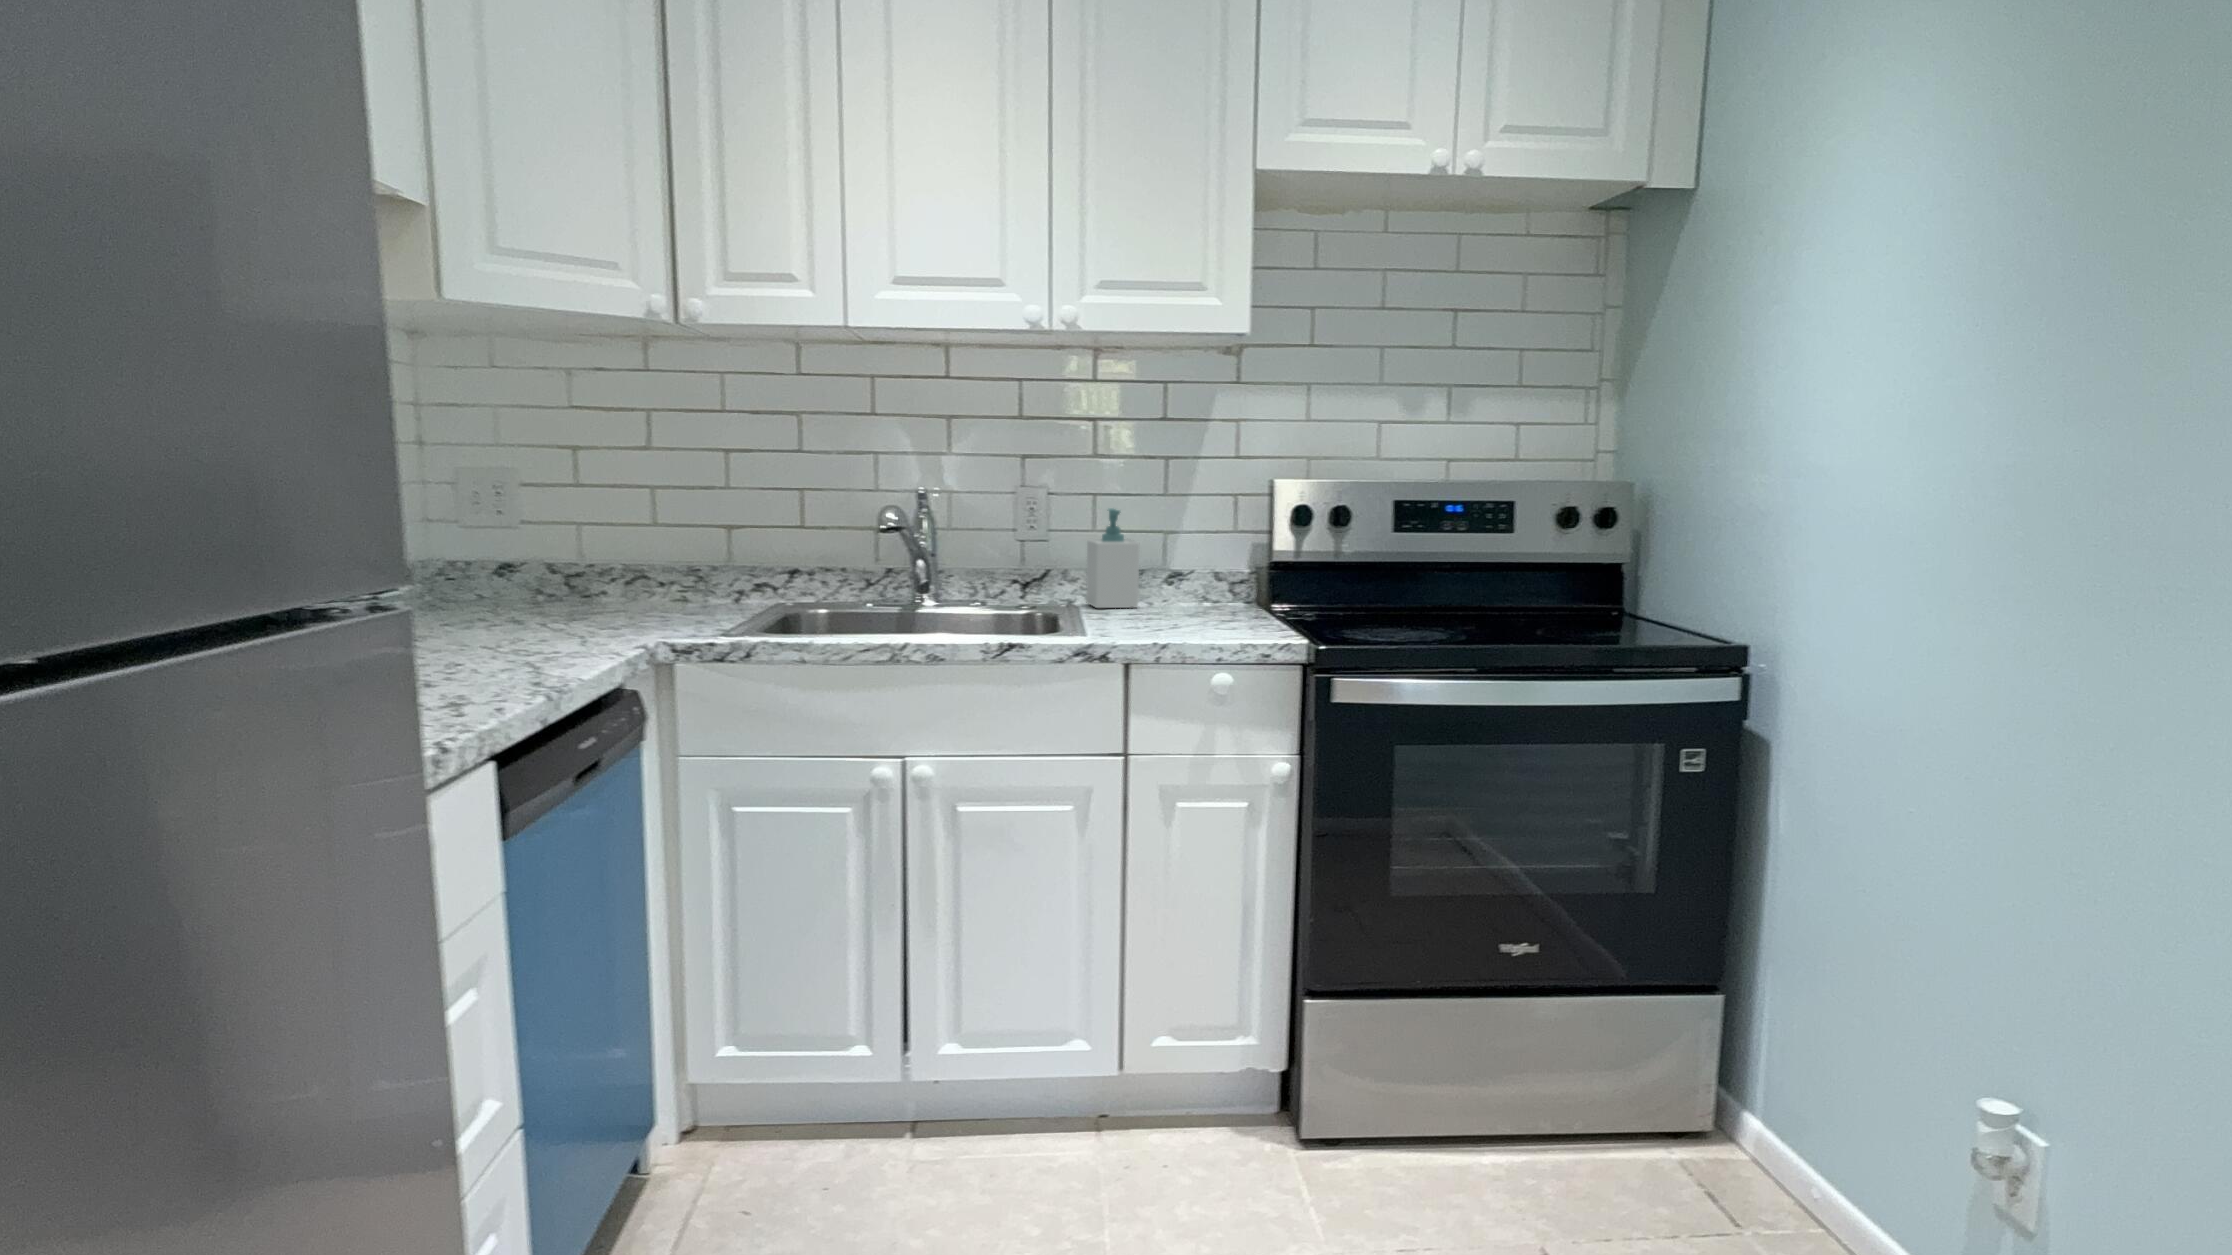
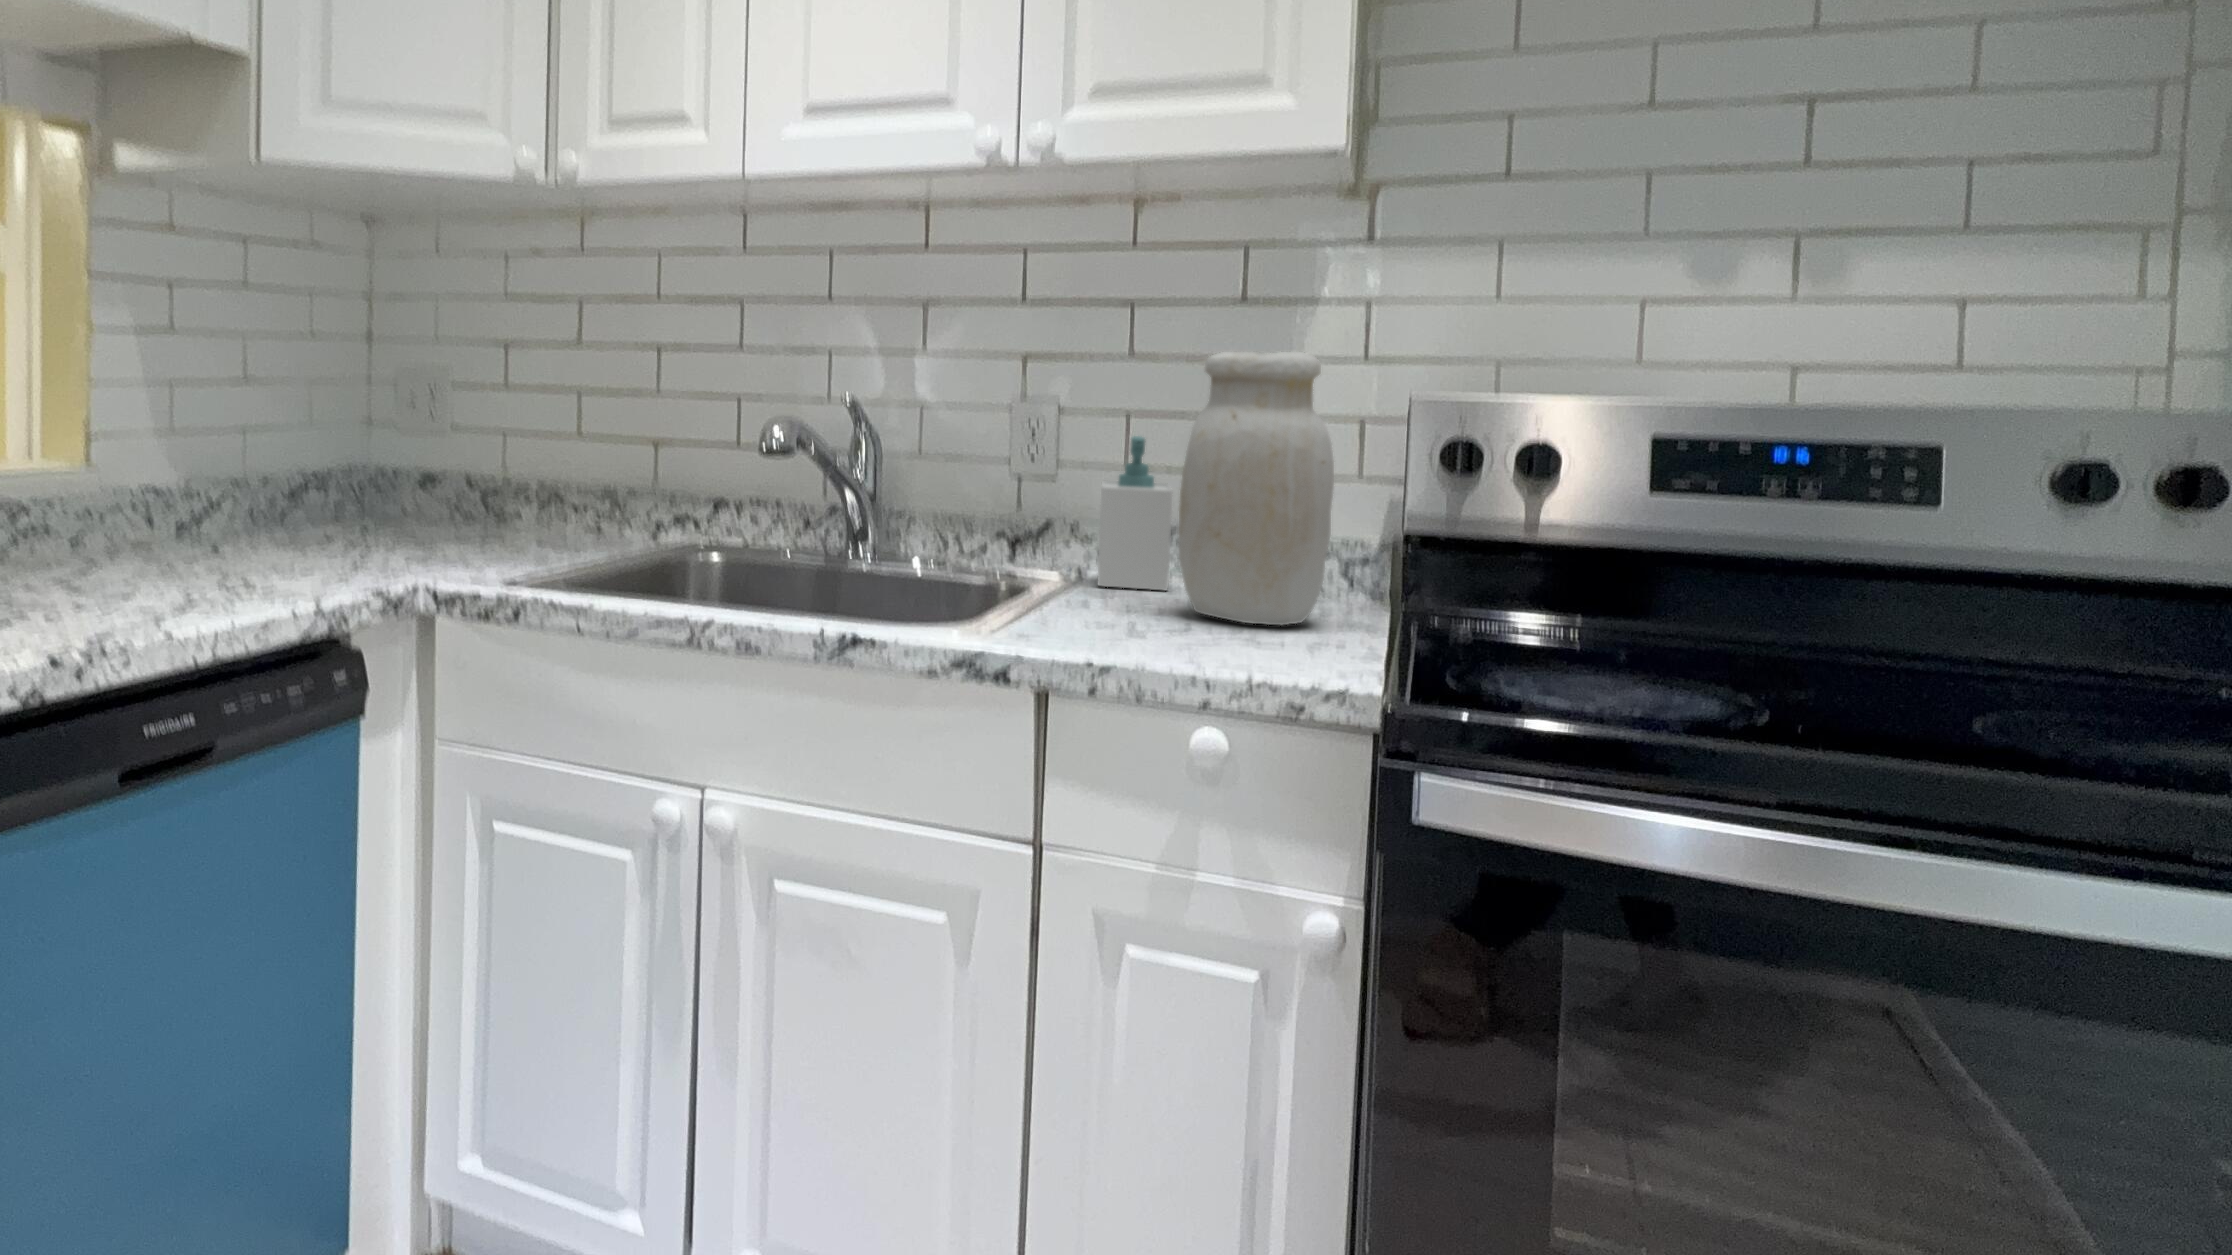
jar: none [1162,455,1248,619] -> present [1179,352,1334,625]

